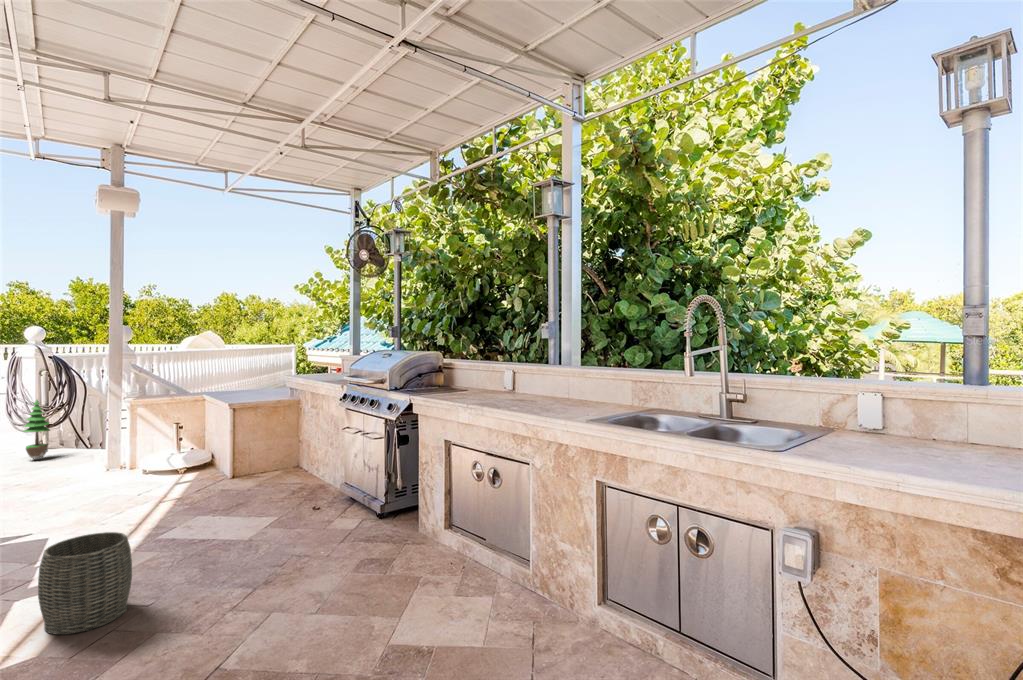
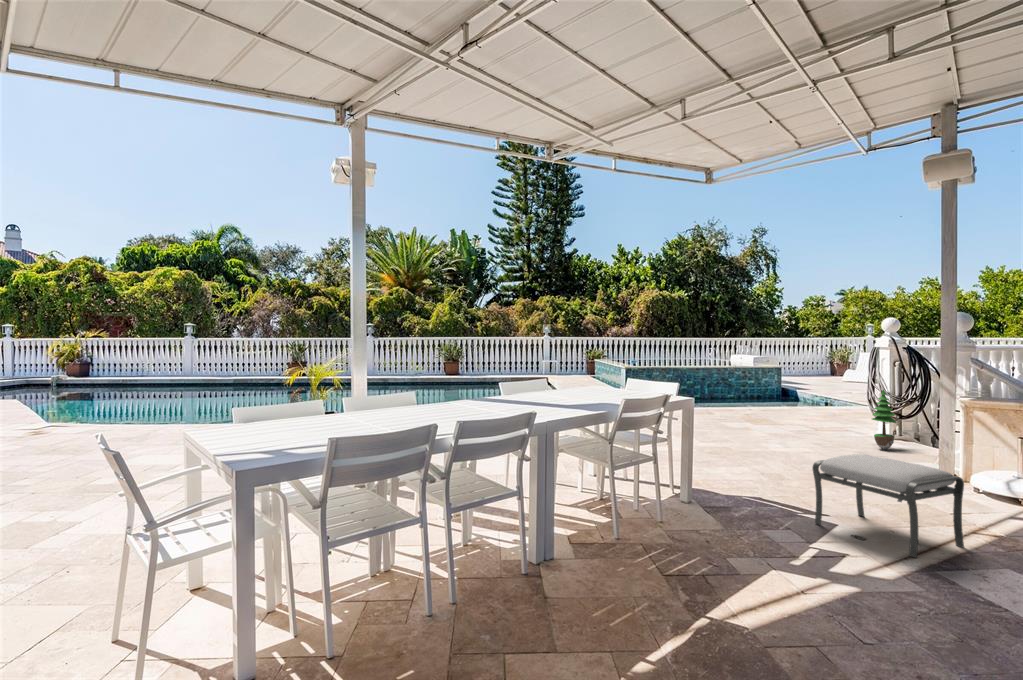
ottoman: none [19,457,164,543] -> present [813,454,964,558]
woven basket: present [38,532,132,635] -> none [766,531,853,638]

